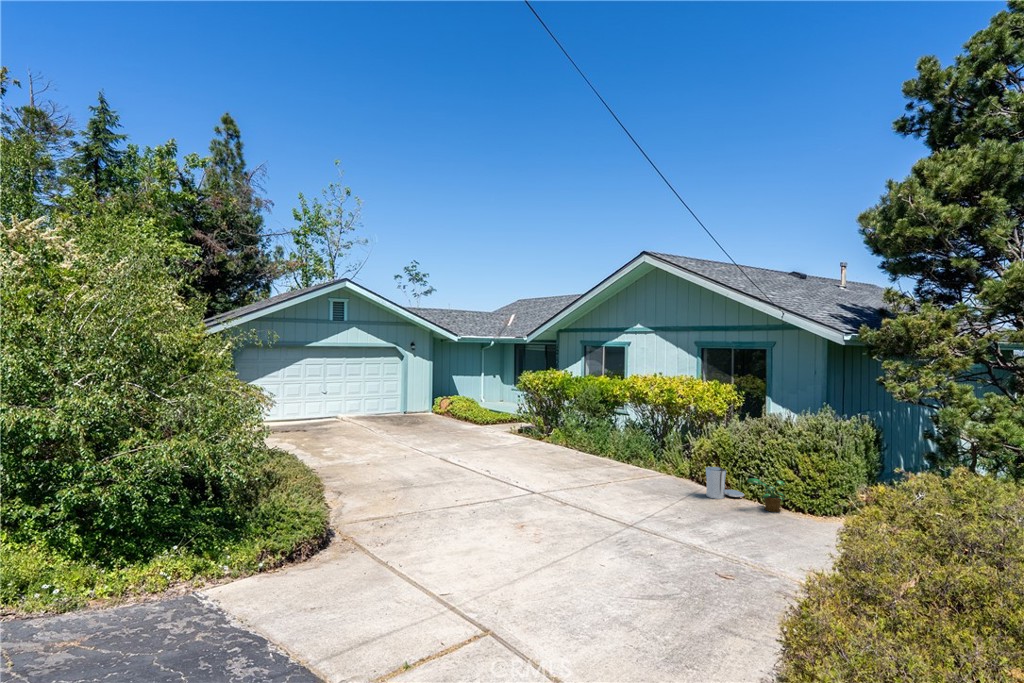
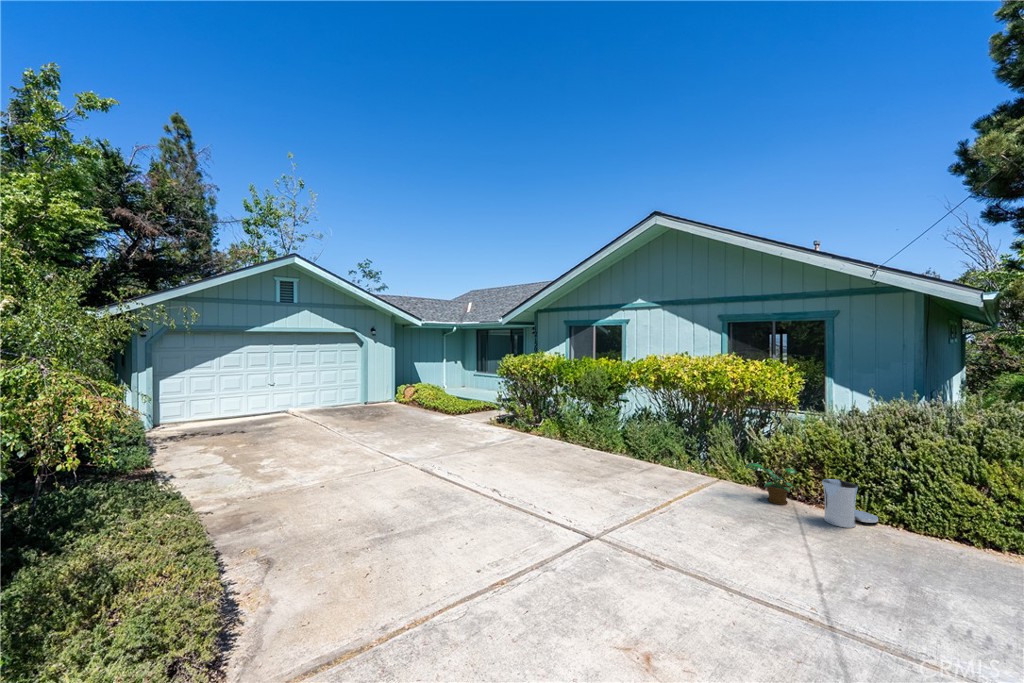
potted plant: present [747,478,785,512] -> present [746,463,797,505]

